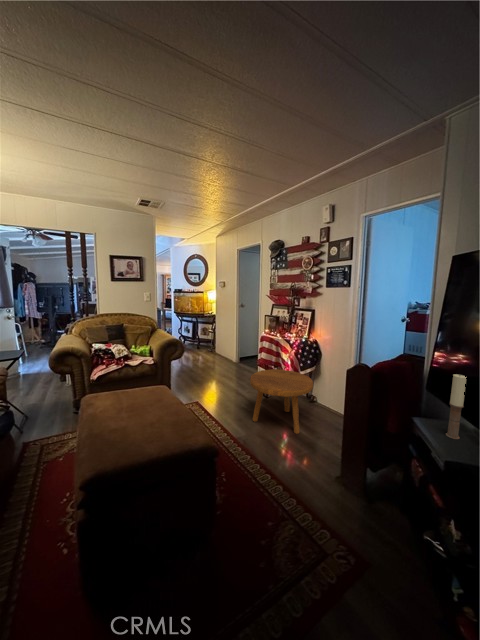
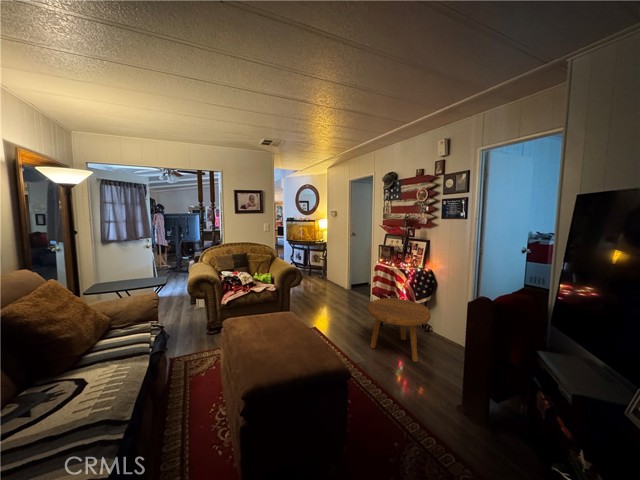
candle: present [446,374,467,439] -> none [576,311,598,376]

